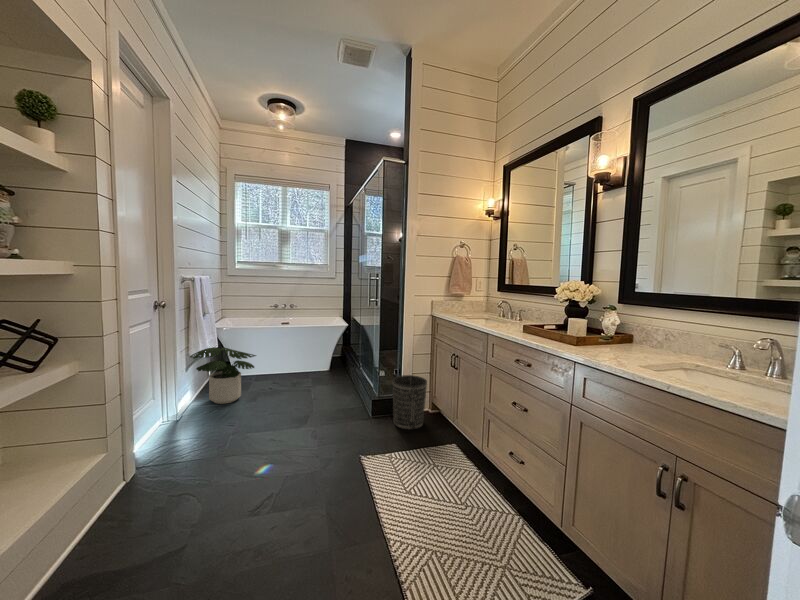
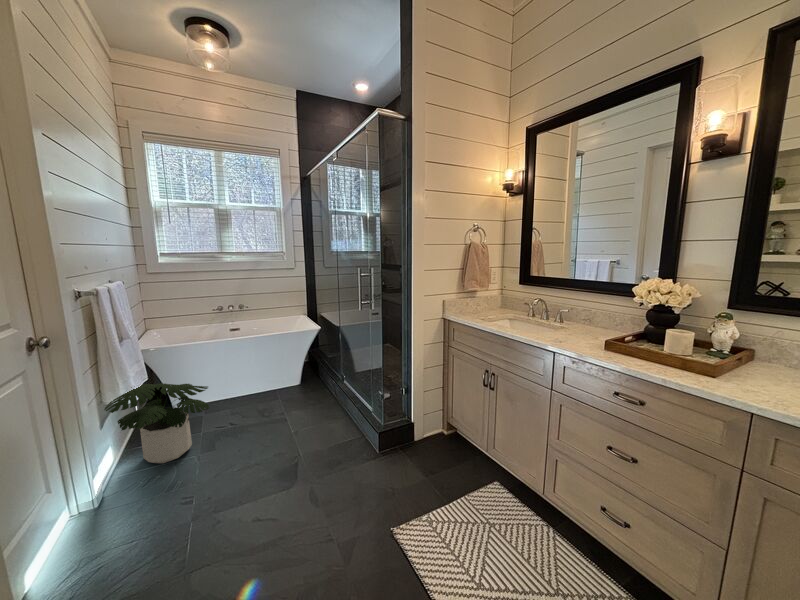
wastebasket: present [393,375,427,430] -> none [406,395,450,466]

